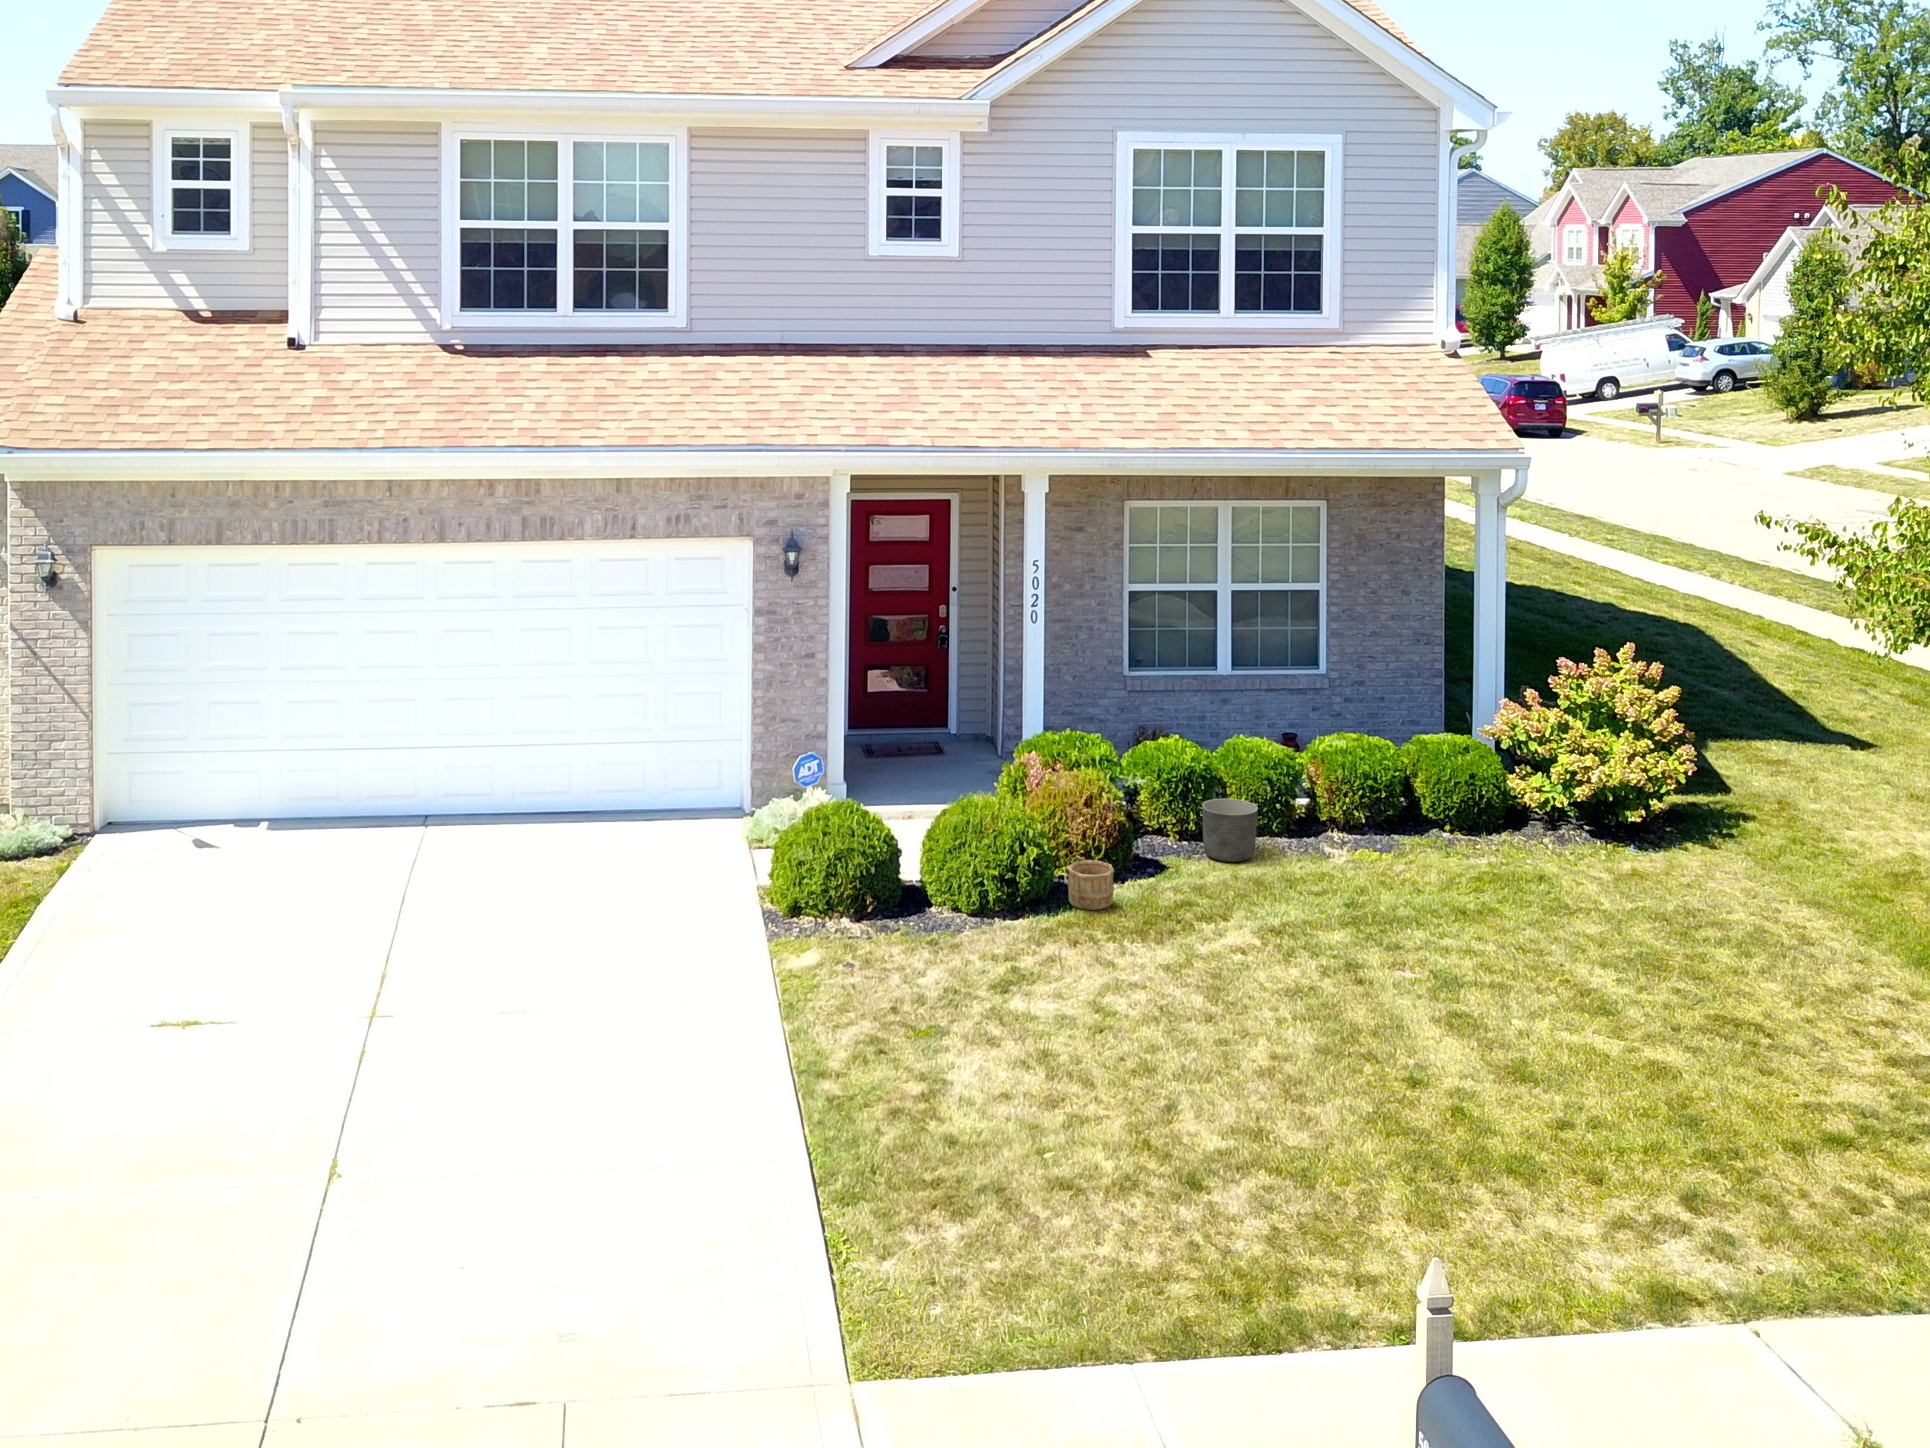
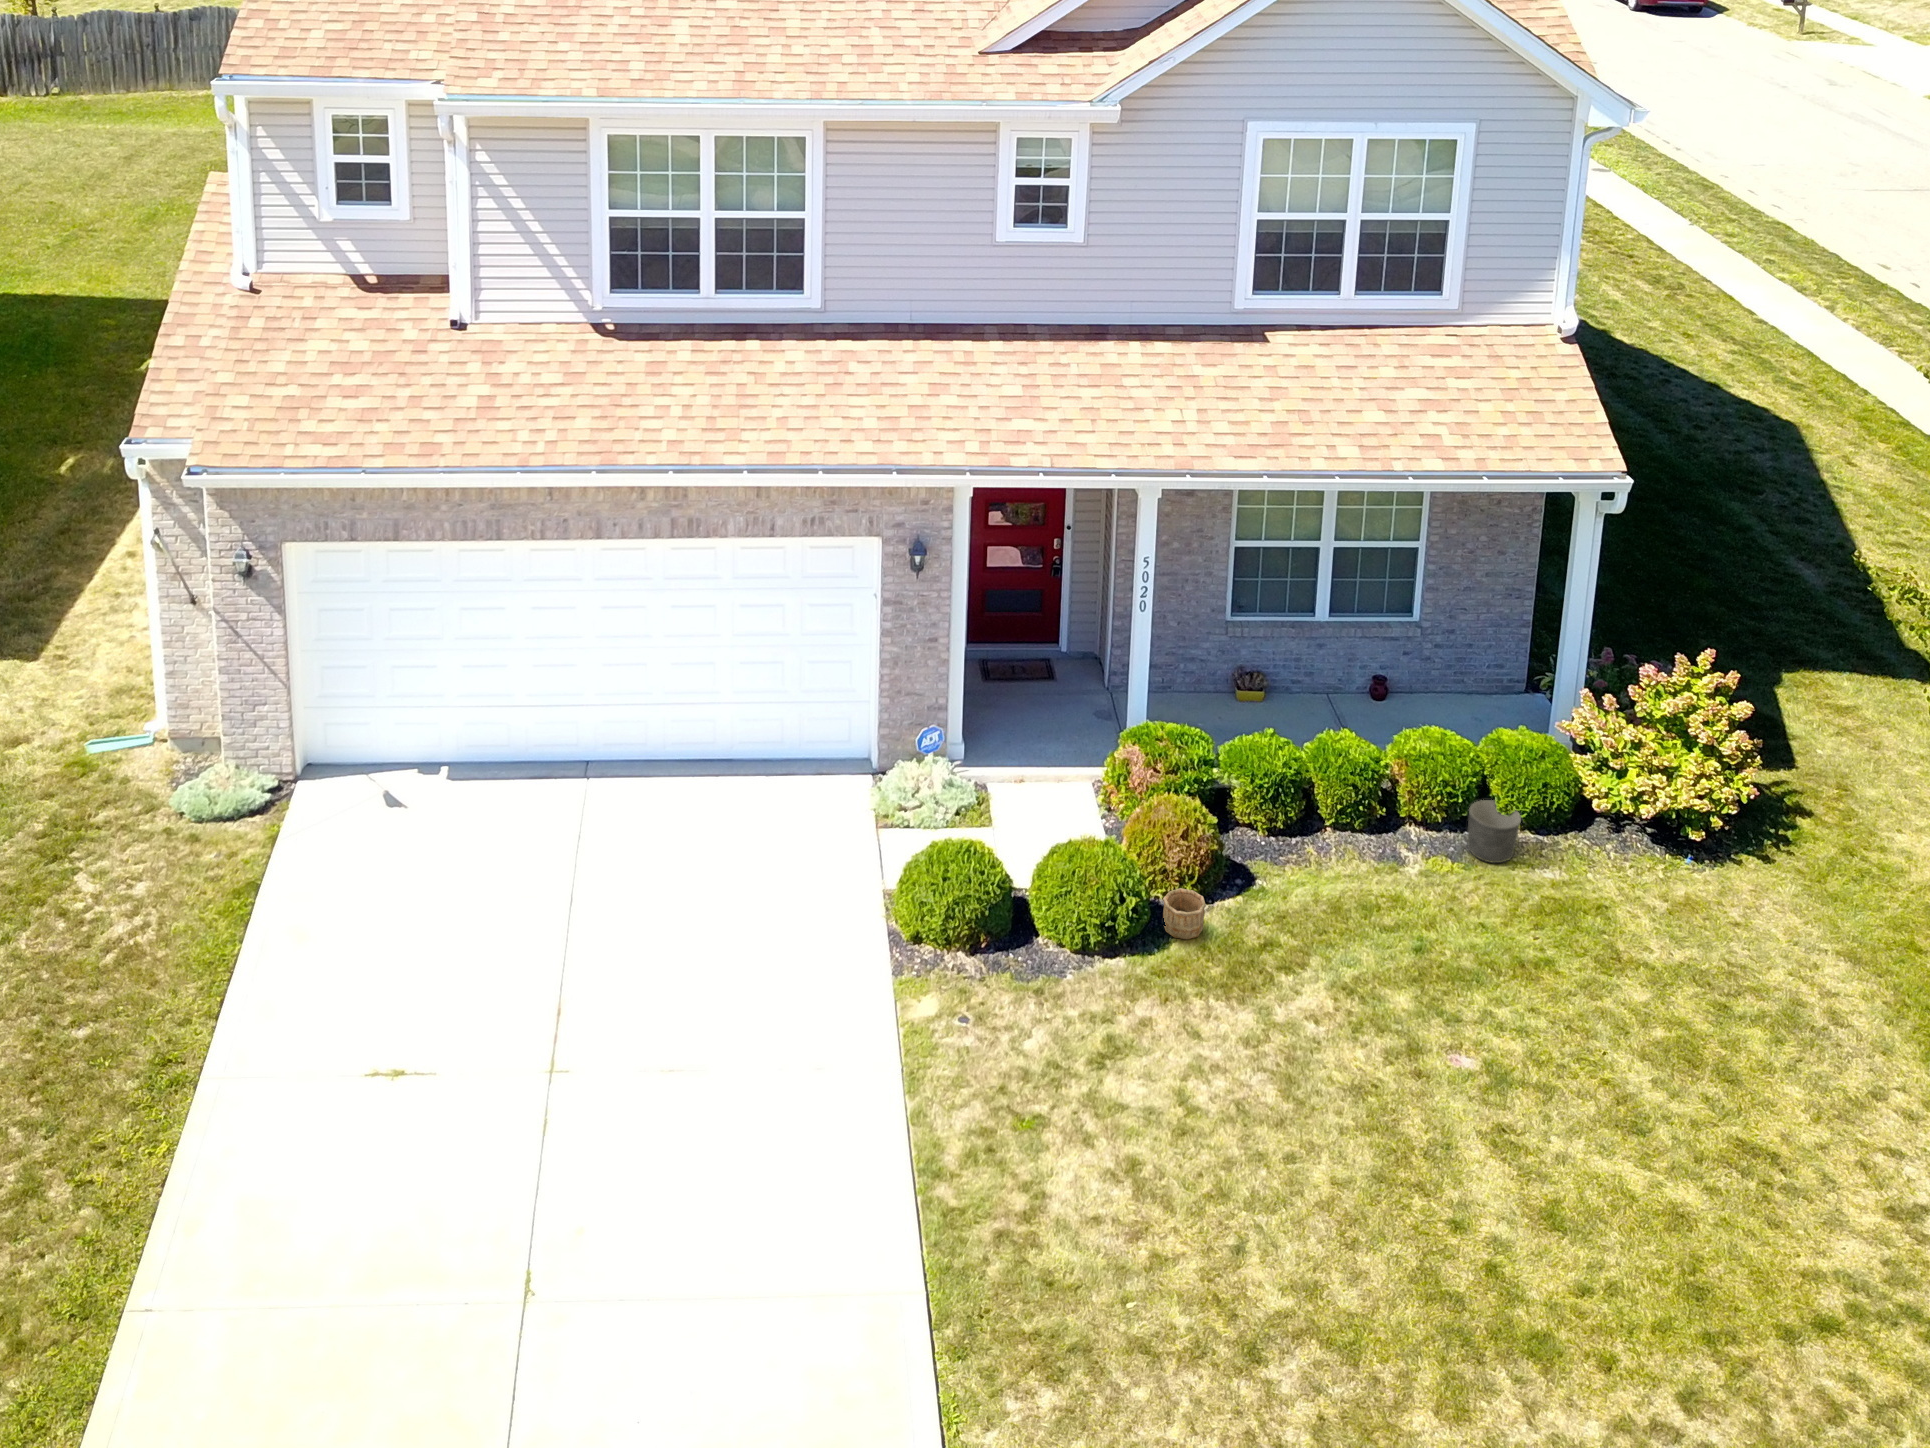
planter: present [1202,799,1258,862] -> present [1467,800,1521,863]

